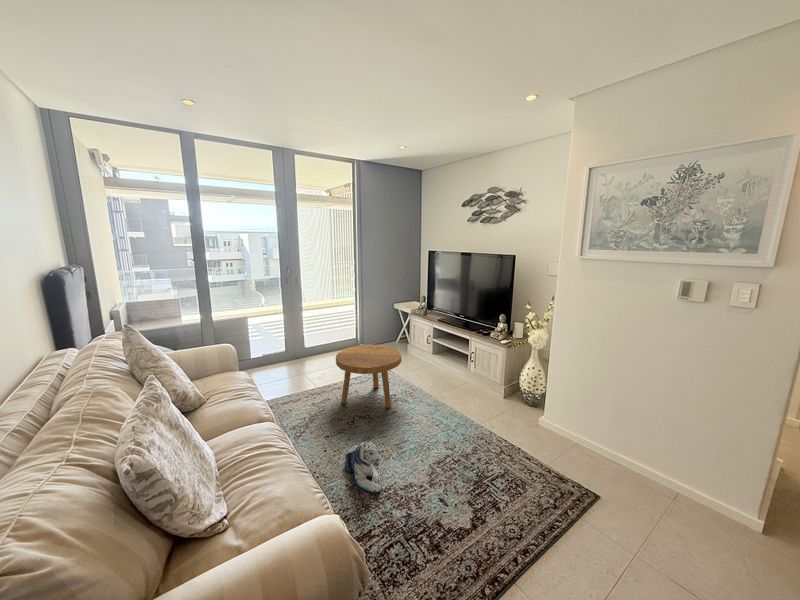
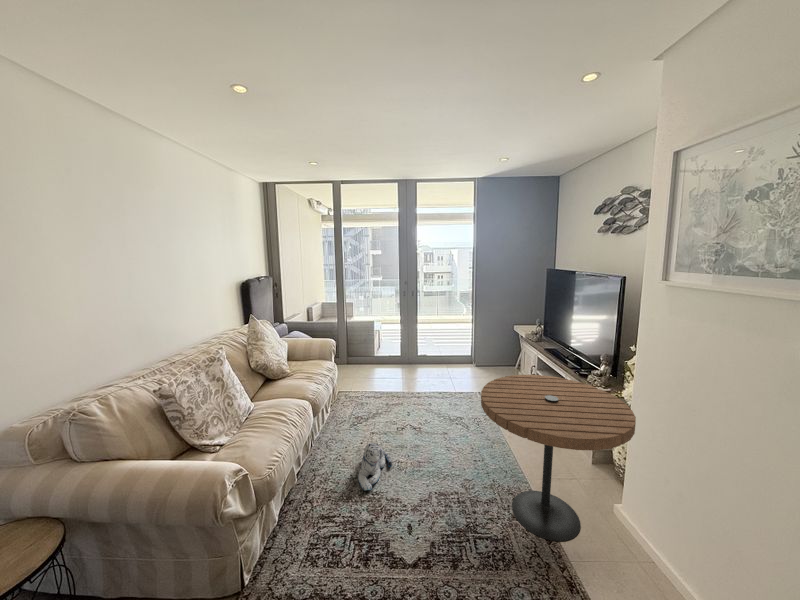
side table: none [462,337,579,460] -> present [481,375,636,541]
footstool: present [336,345,402,408] -> none [405,359,470,427]

